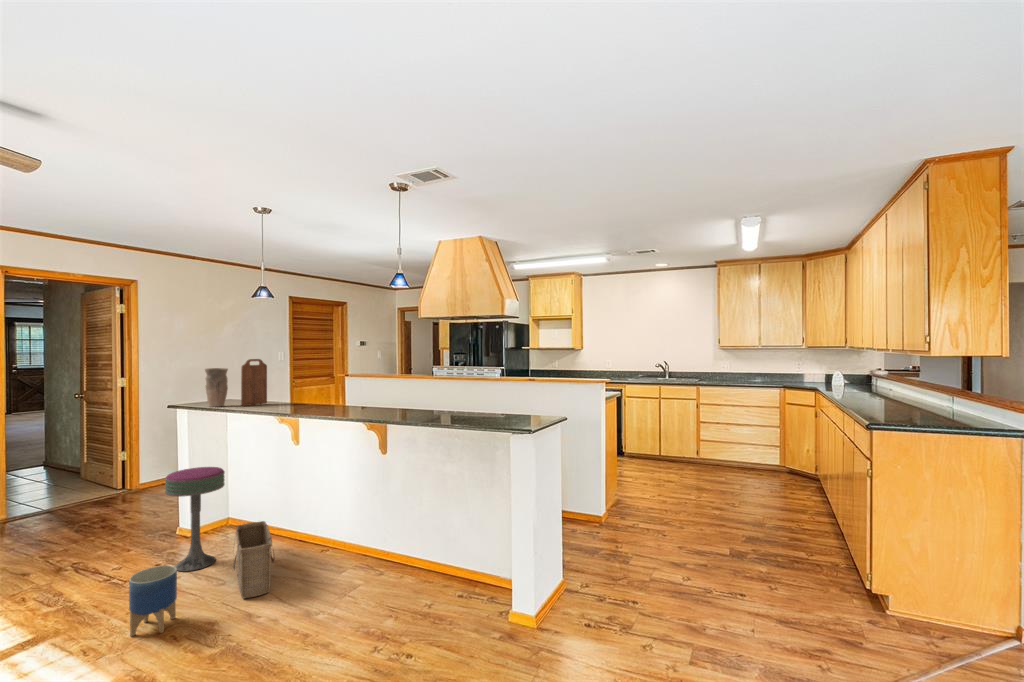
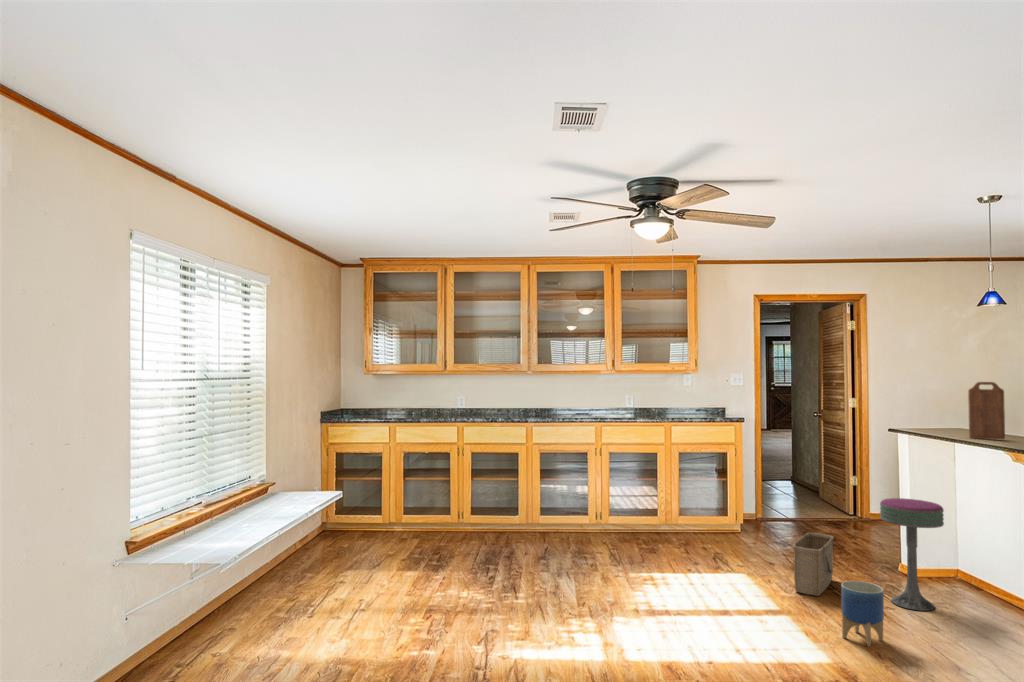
vase: present [205,368,228,407] -> none [925,391,953,436]
basket: present [233,521,274,598] -> present [793,533,834,596]

